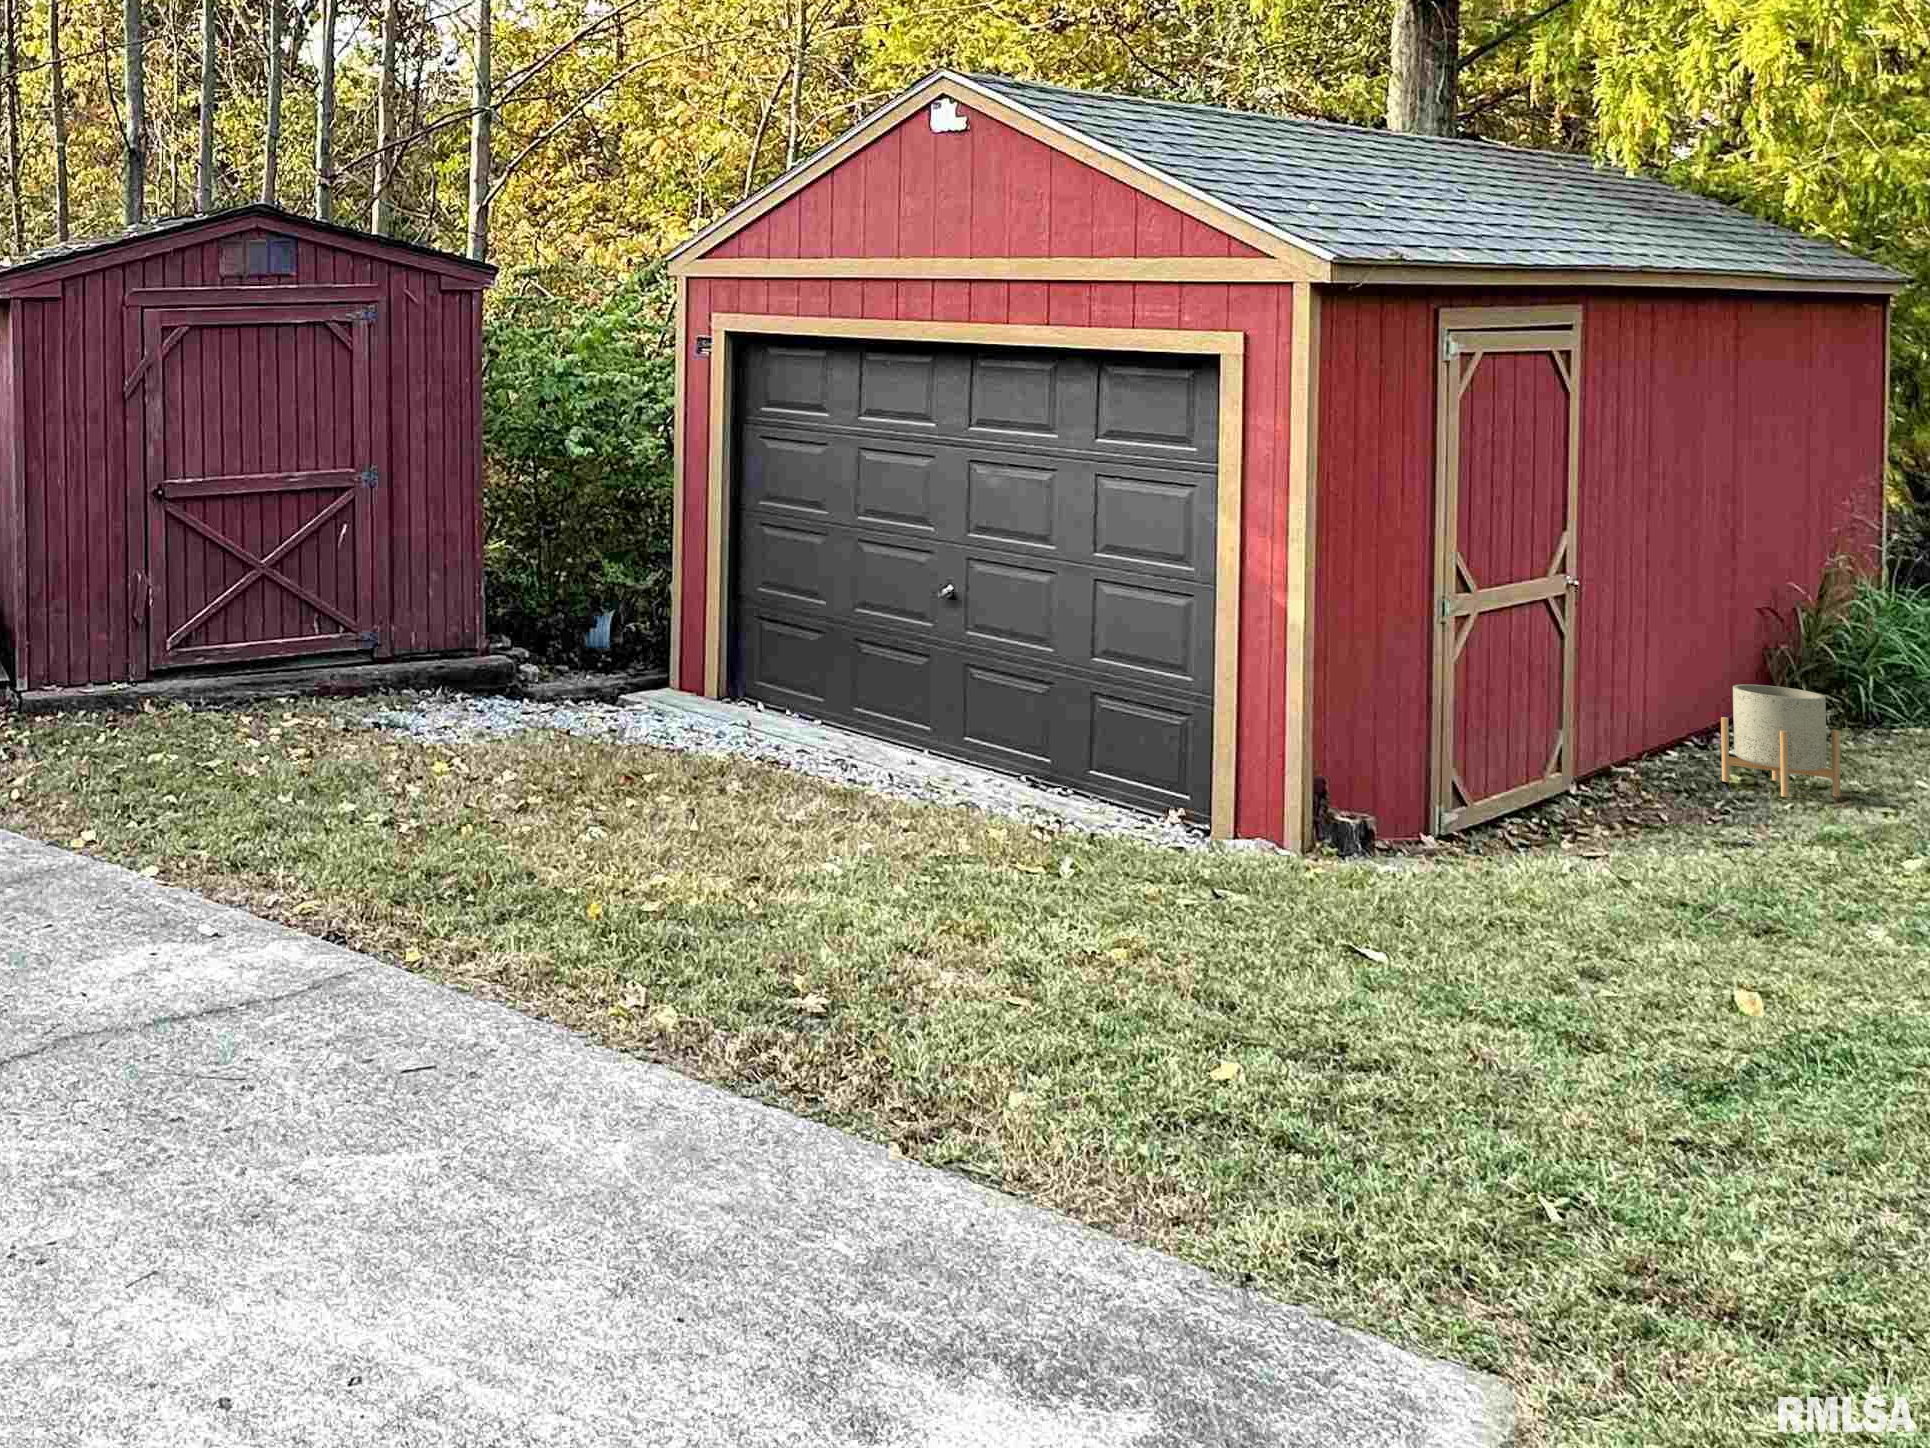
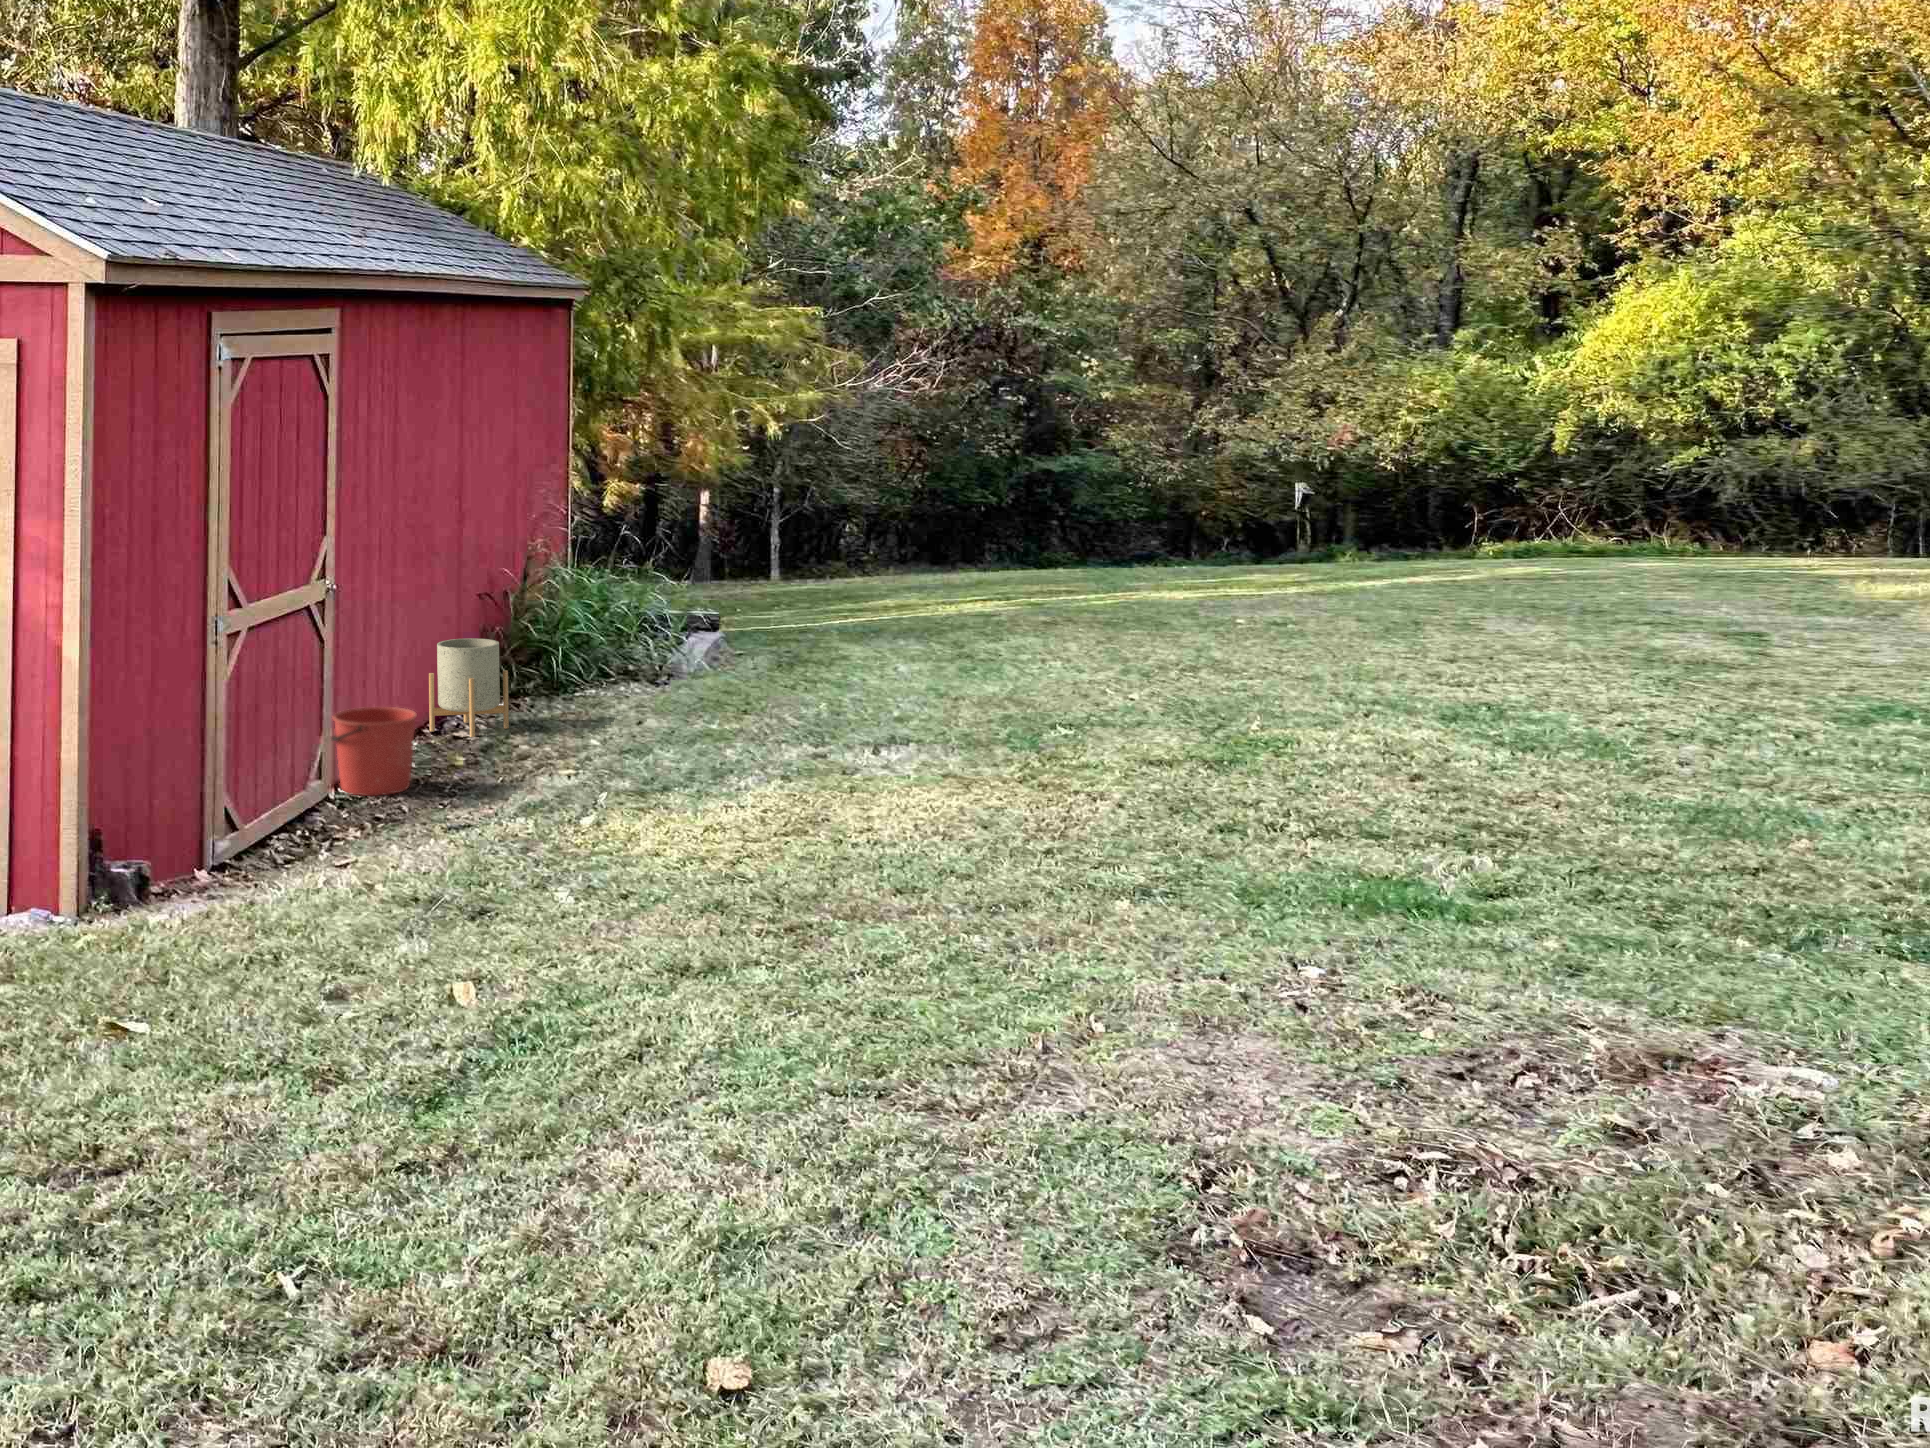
bucket: none [1588,735,1705,833] -> present [332,707,417,796]

